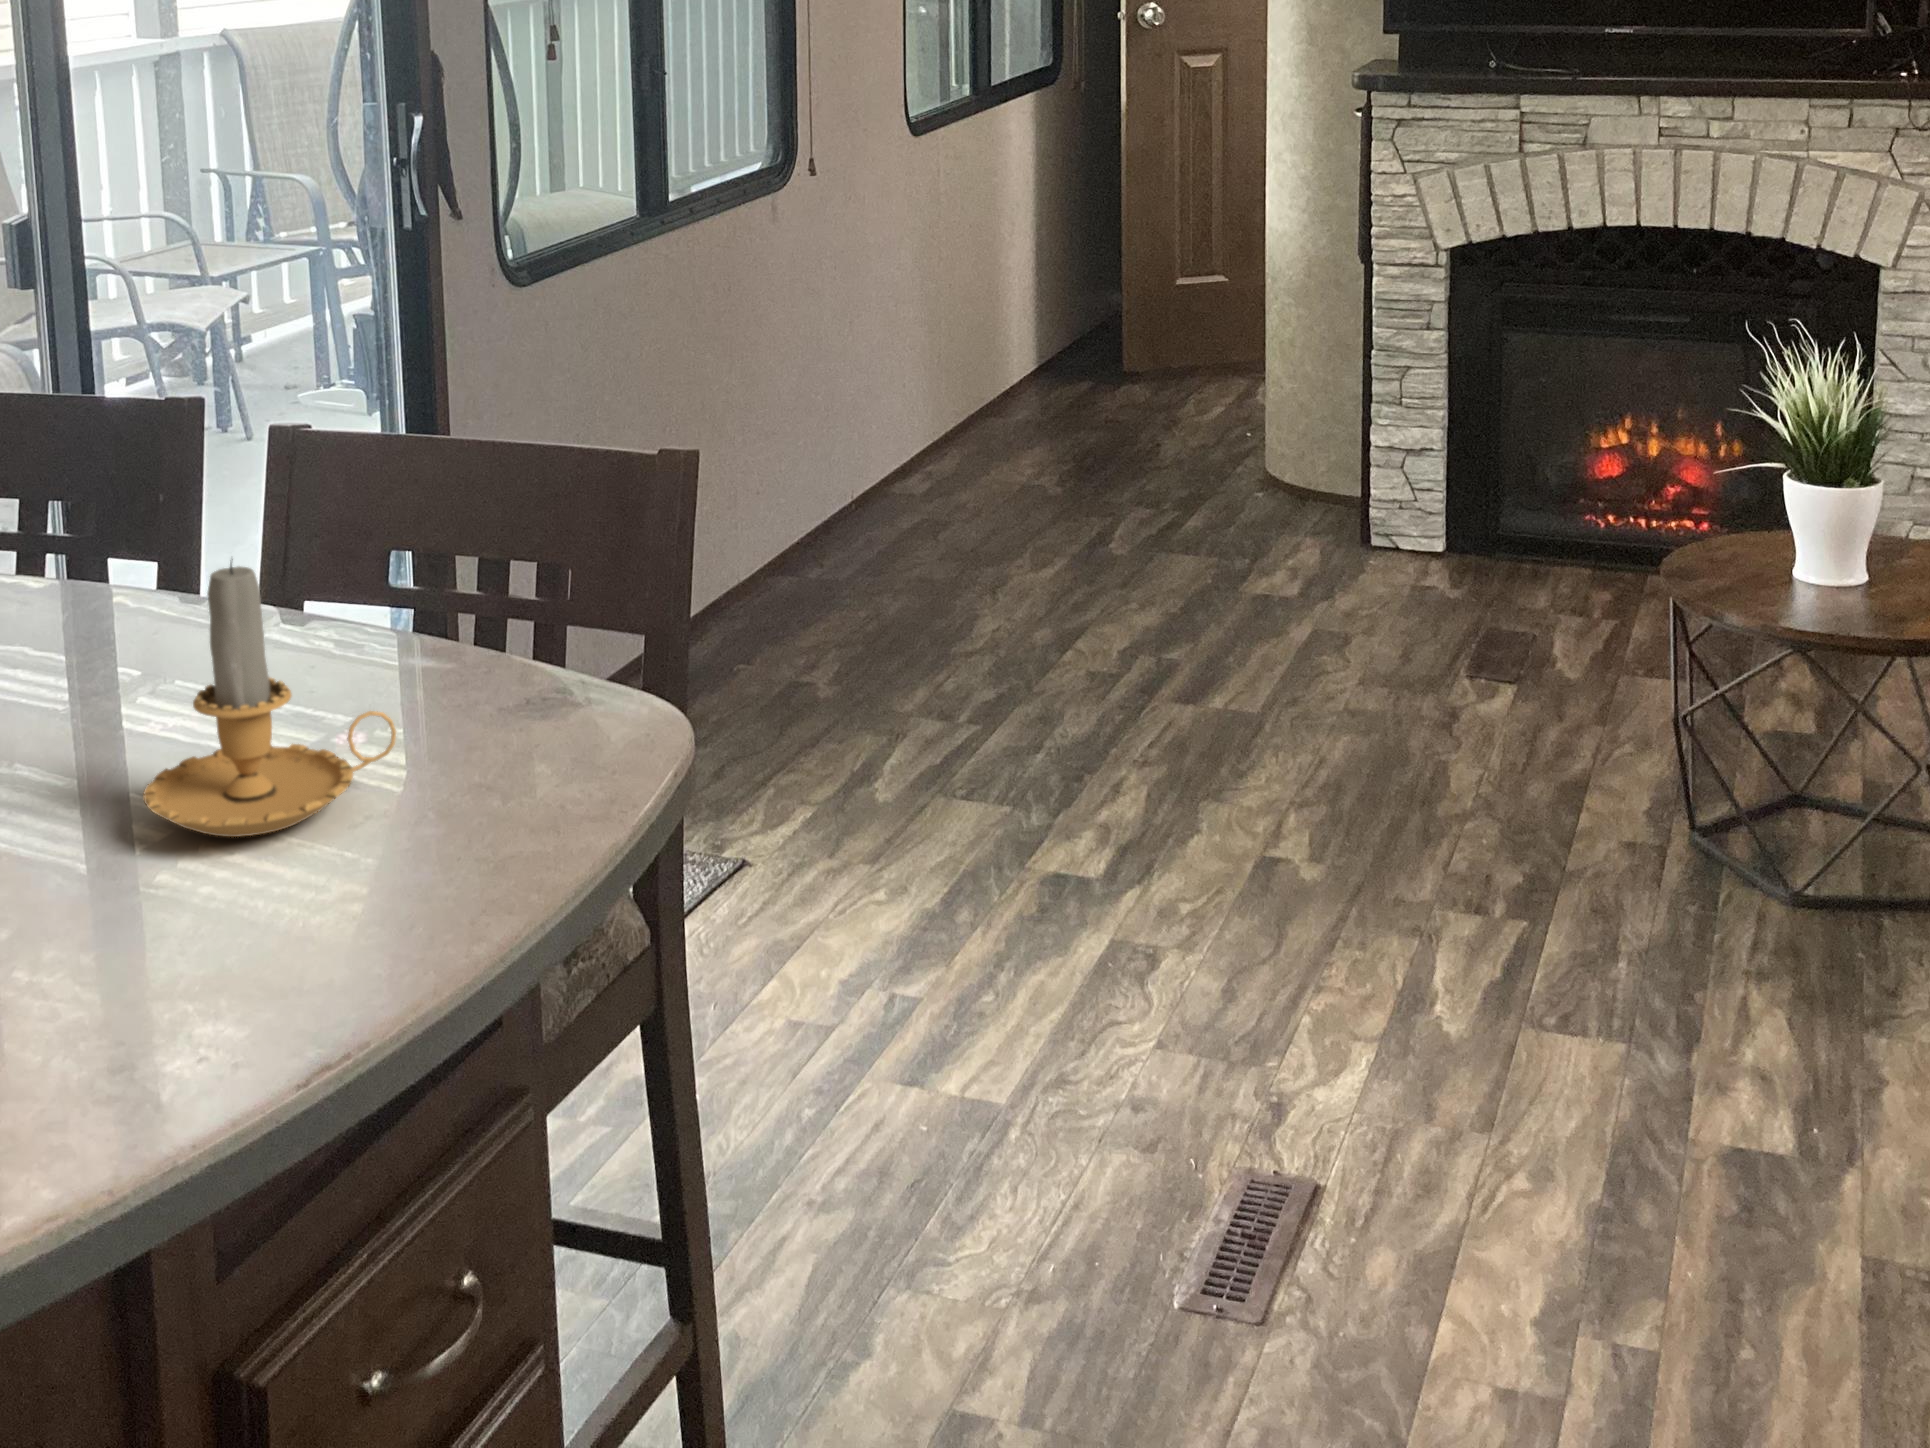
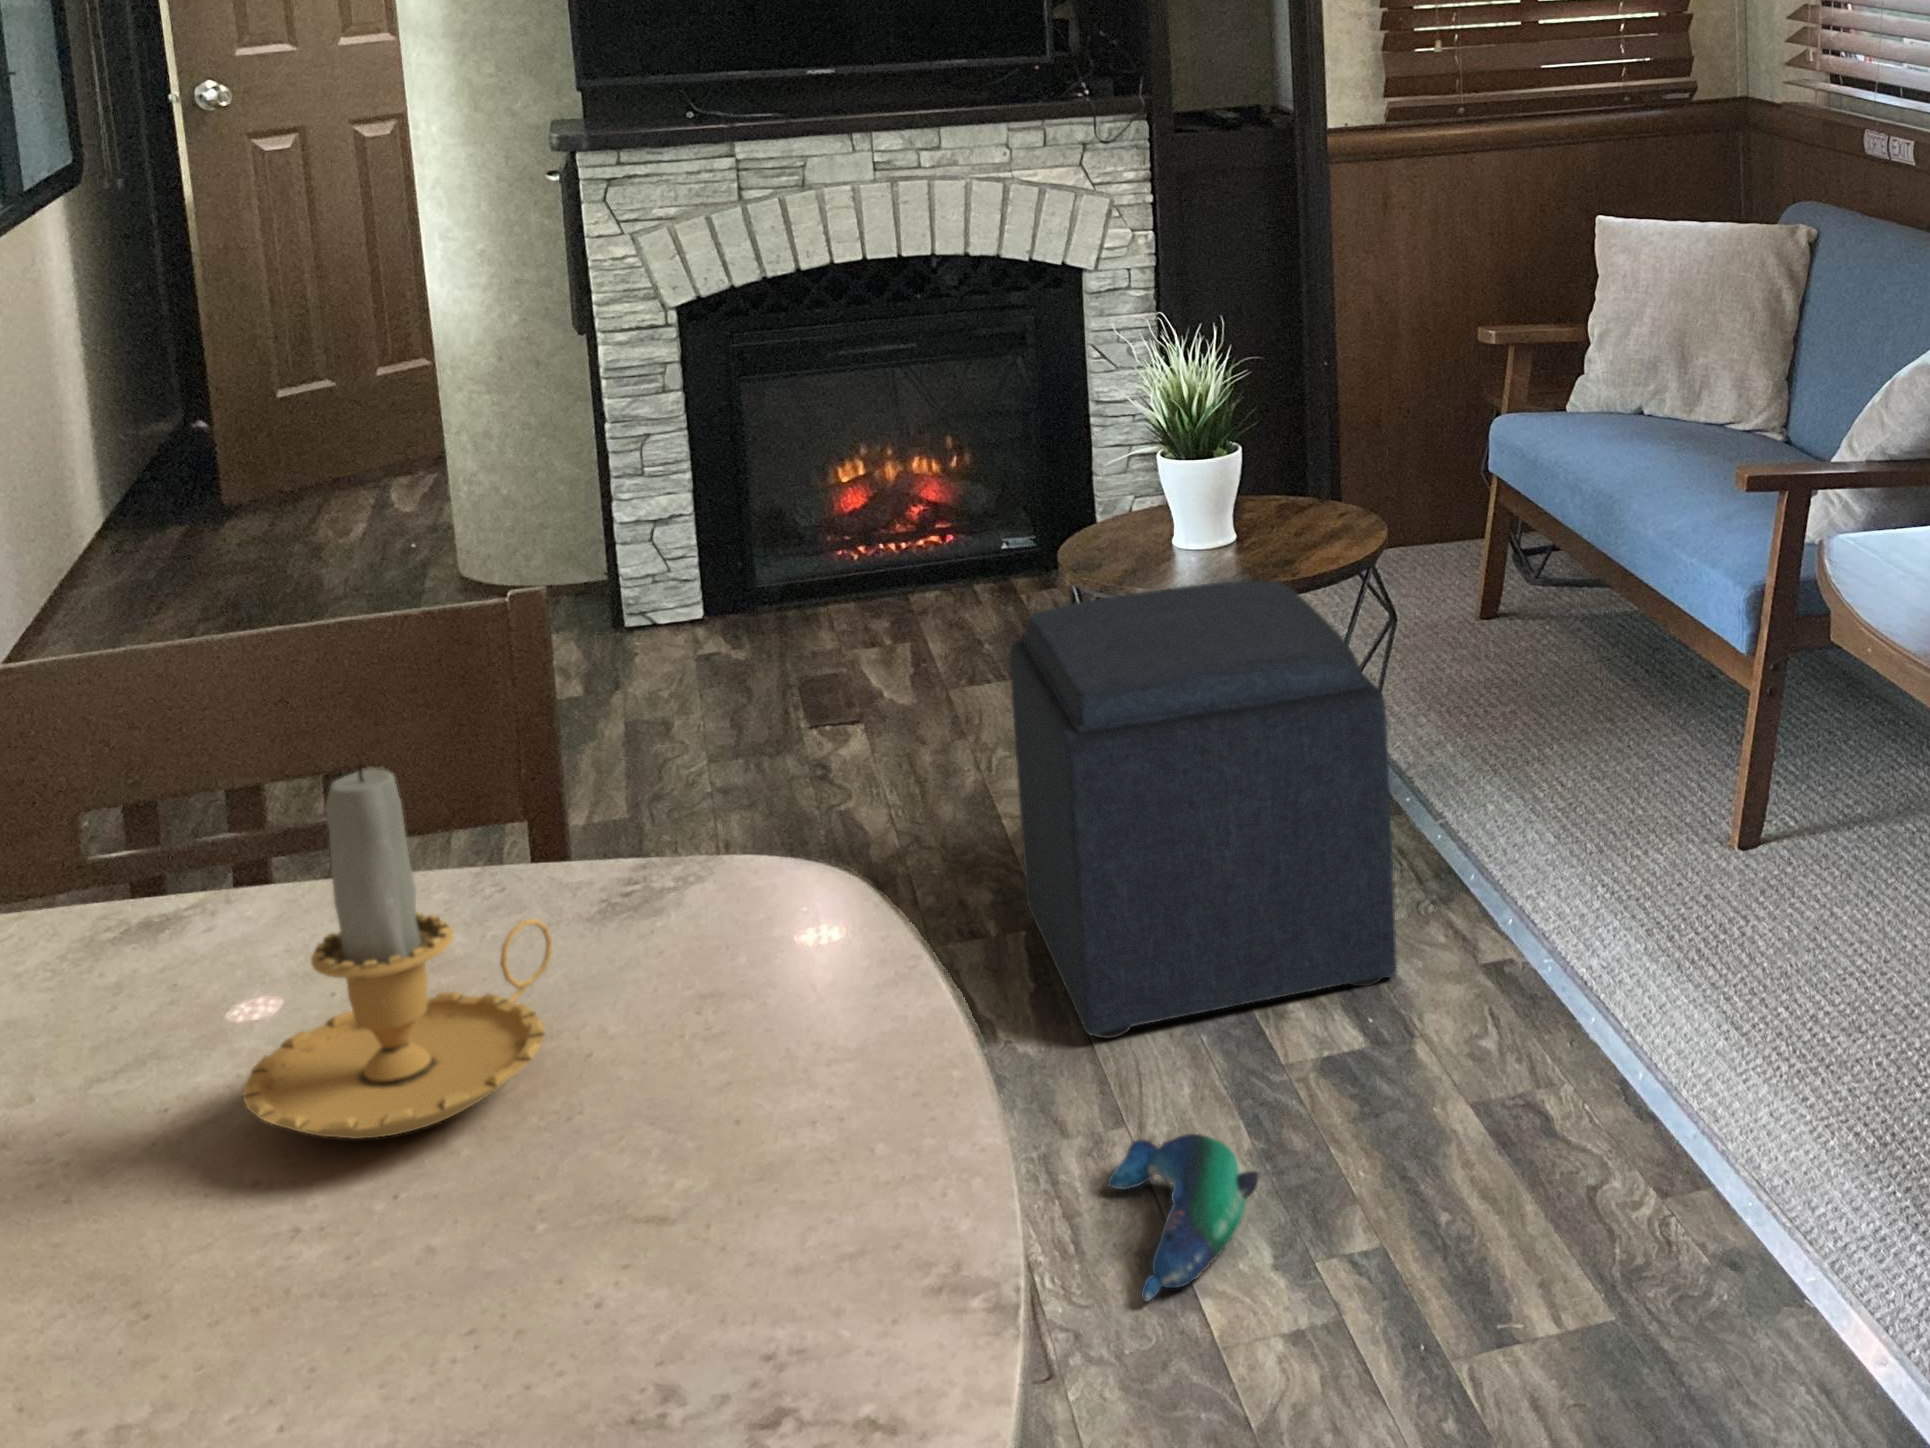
ottoman: none [1508,607,1891,1097] -> present [1010,581,1397,1038]
plush toy: none [1387,1150,1551,1303] -> present [1108,1134,1259,1301]

